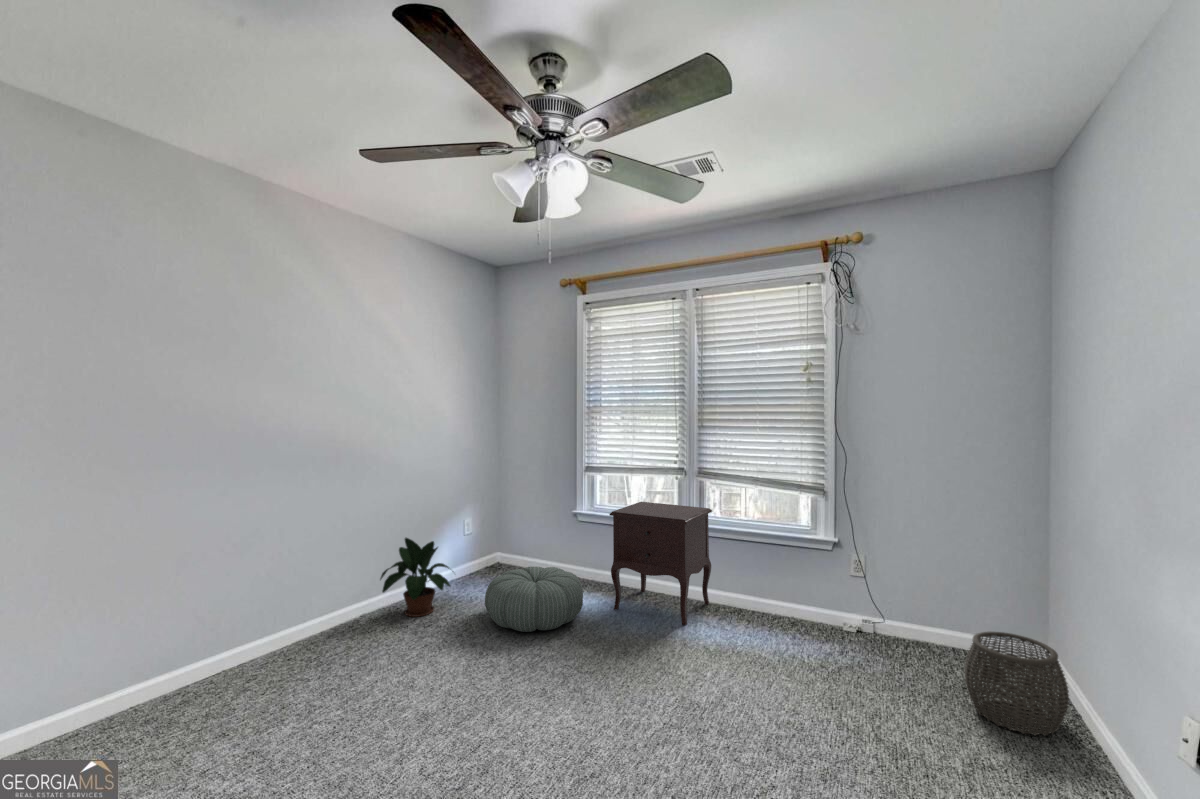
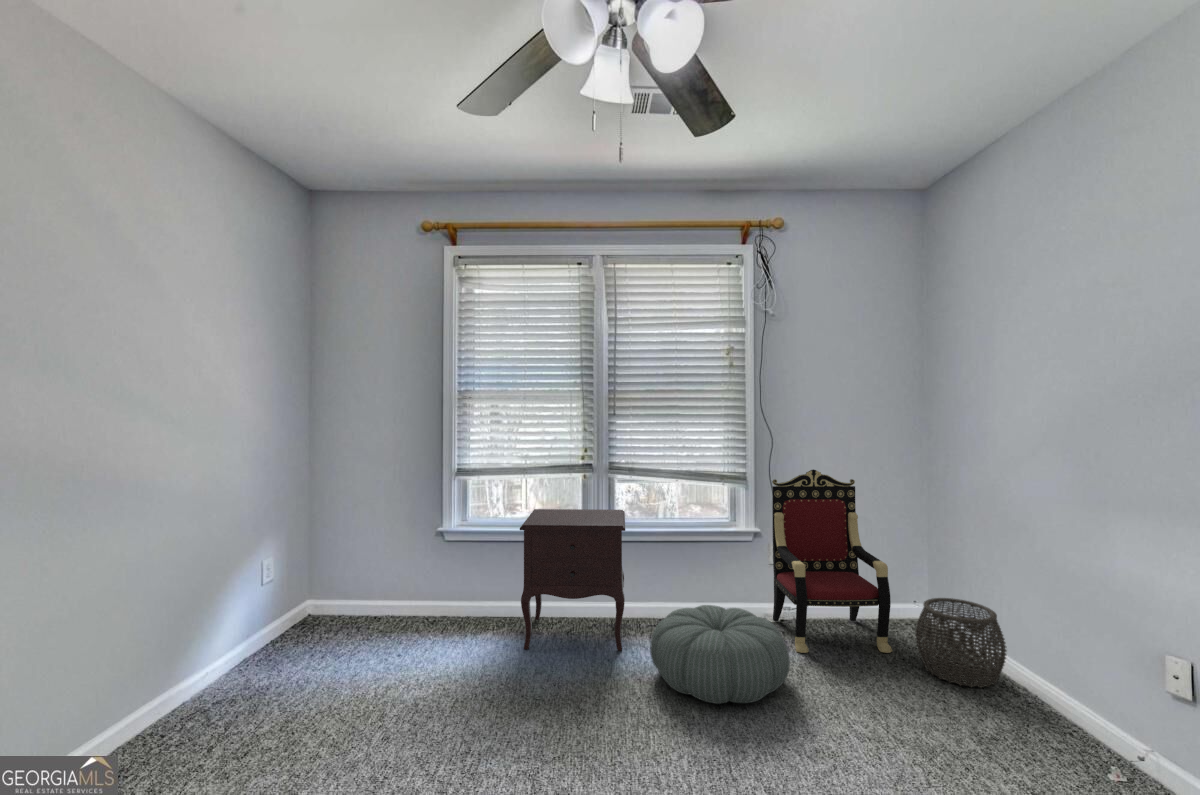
armchair: none [845,485,956,681] -> present [772,469,892,653]
potted plant: present [380,538,450,617] -> none [148,601,284,732]
pouf: present [485,566,583,632] -> present [650,605,790,704]

